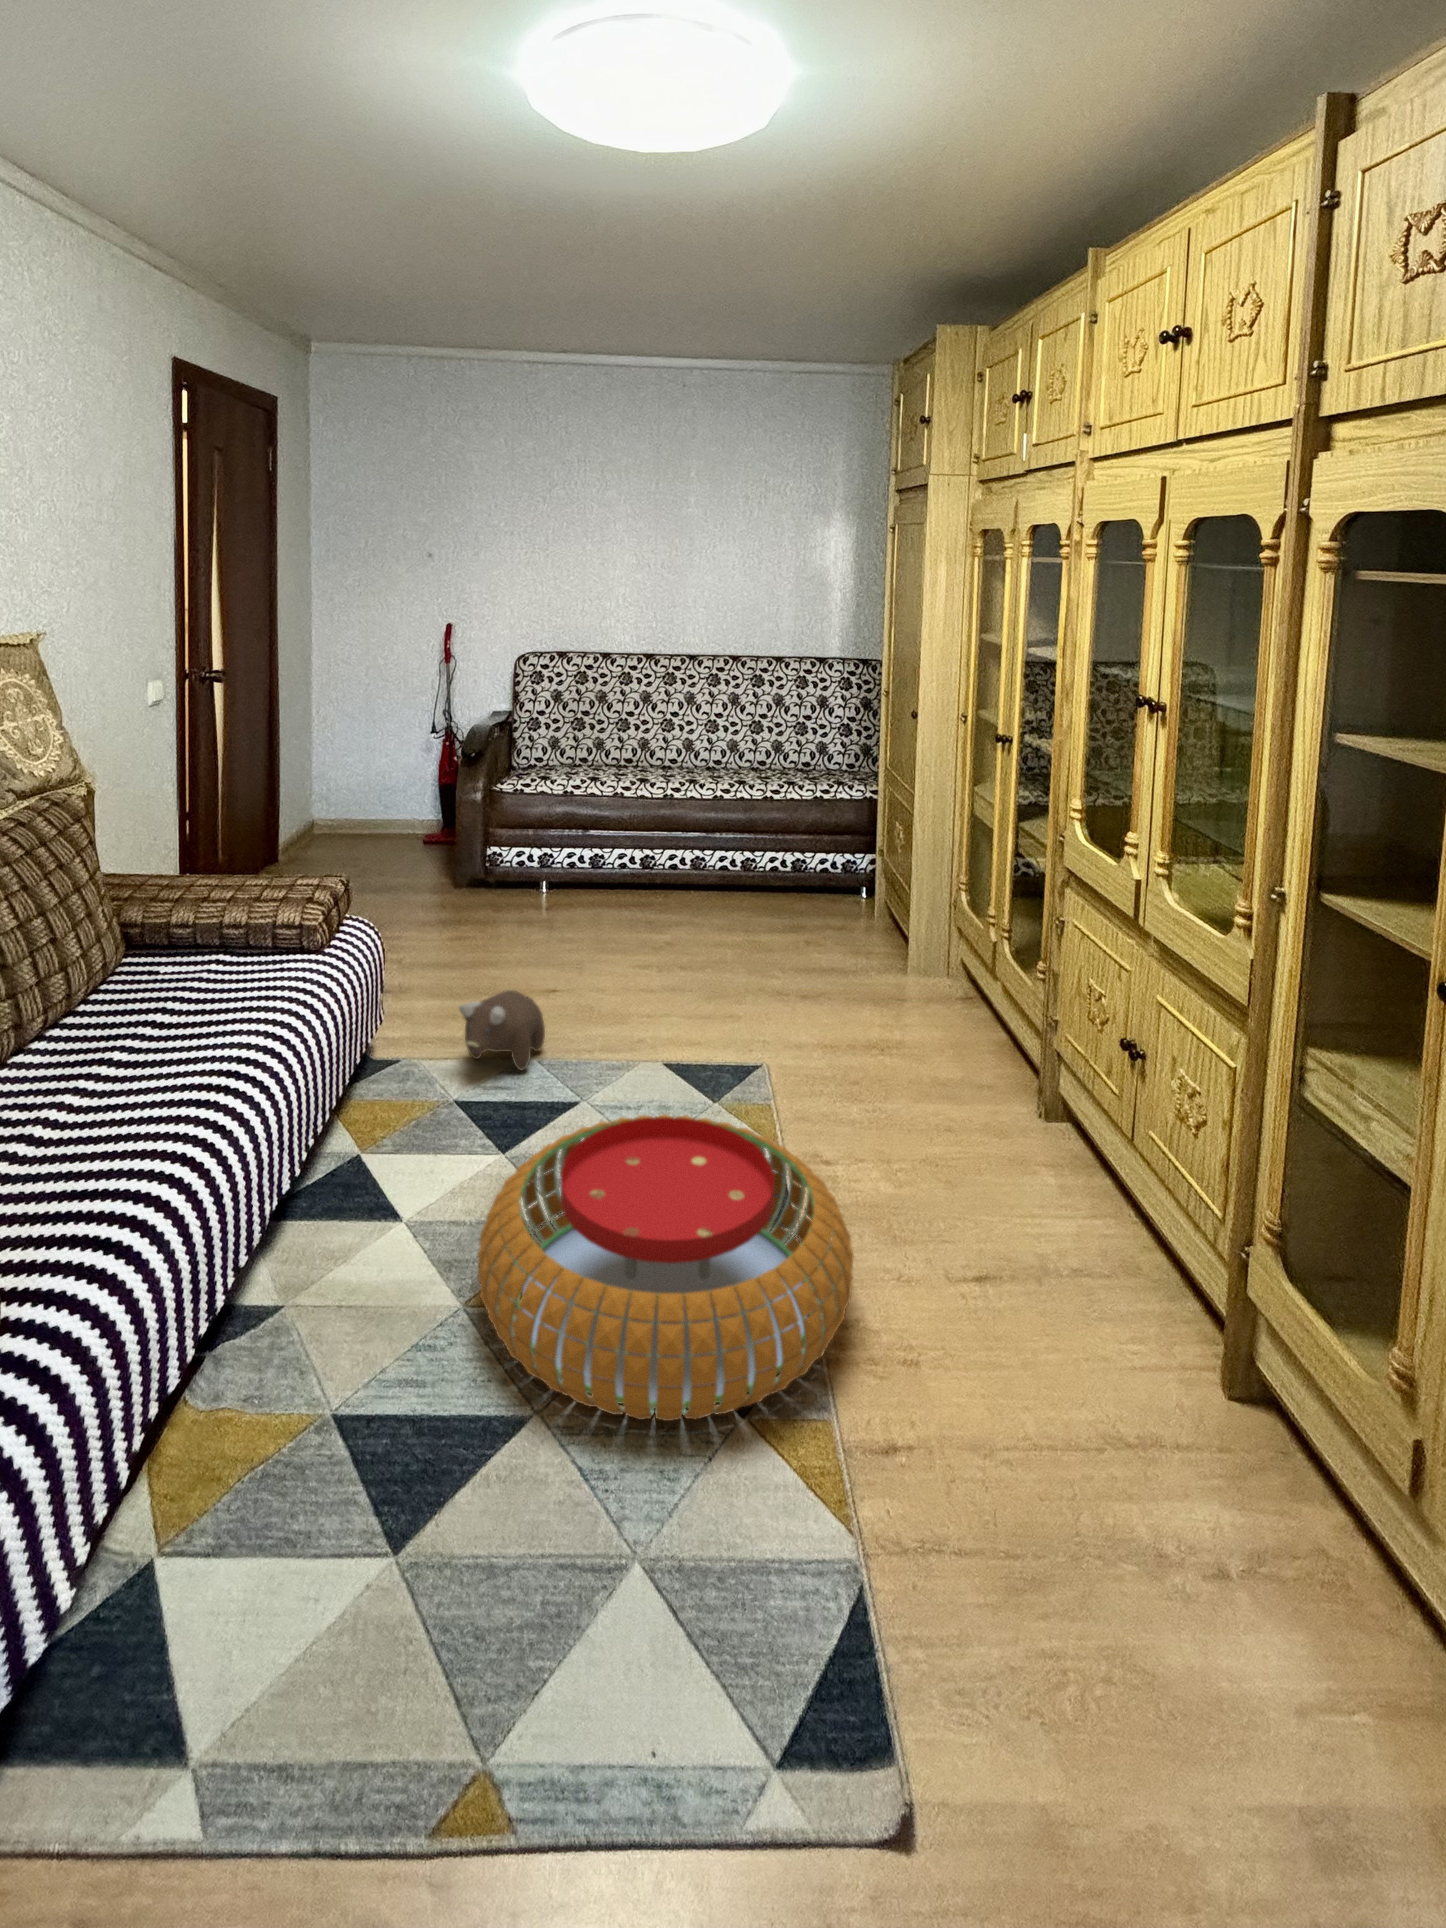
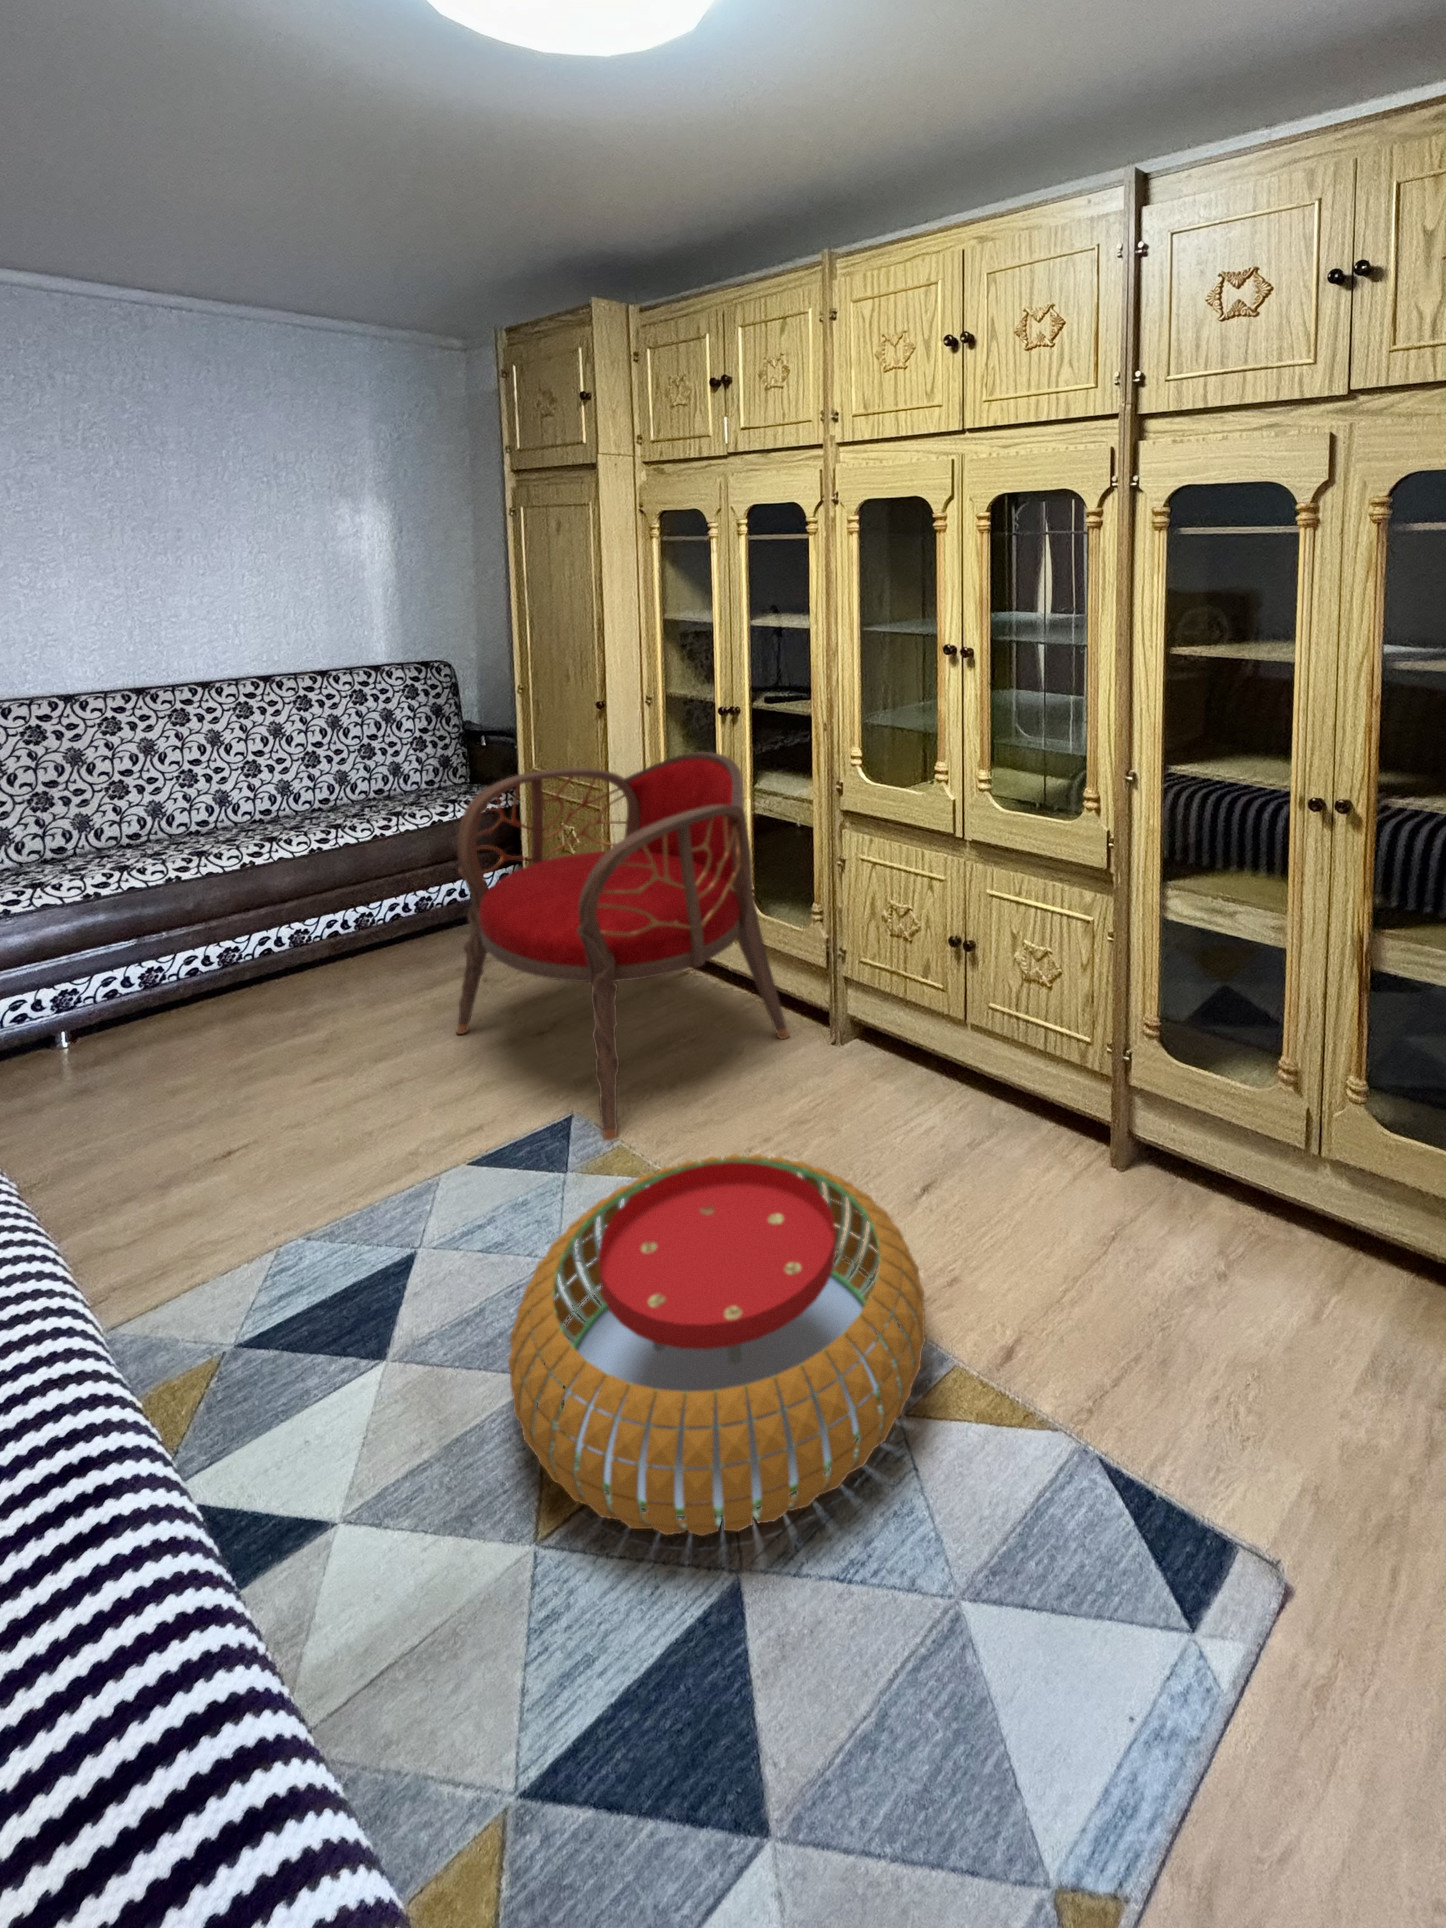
armchair: none [738,762,1004,1109] -> present [456,752,789,1141]
plush toy: present [459,990,545,1070] -> none [206,1150,319,1265]

